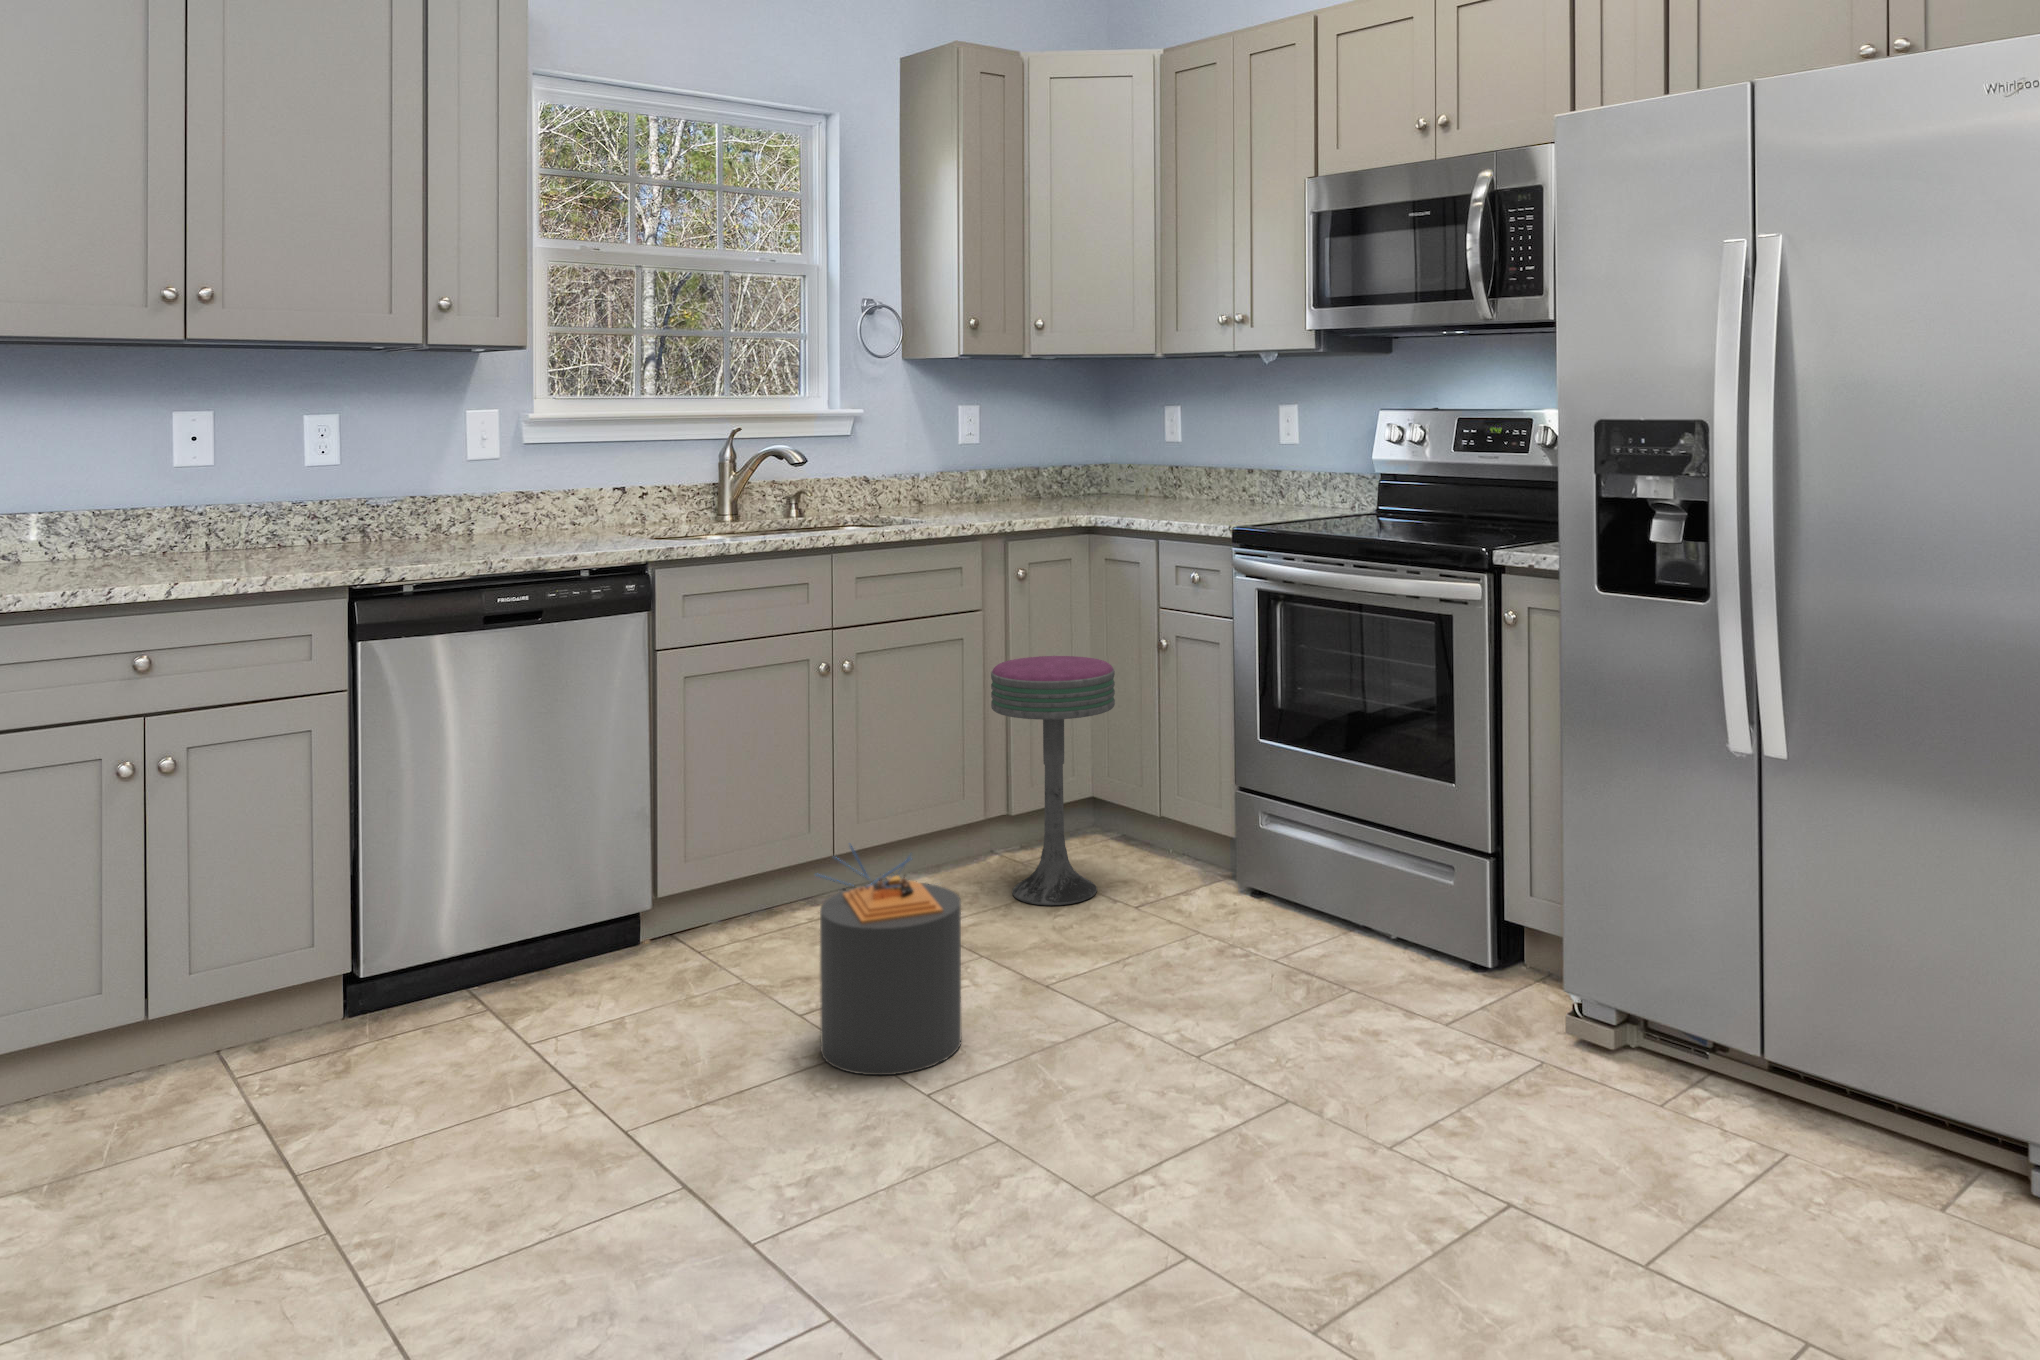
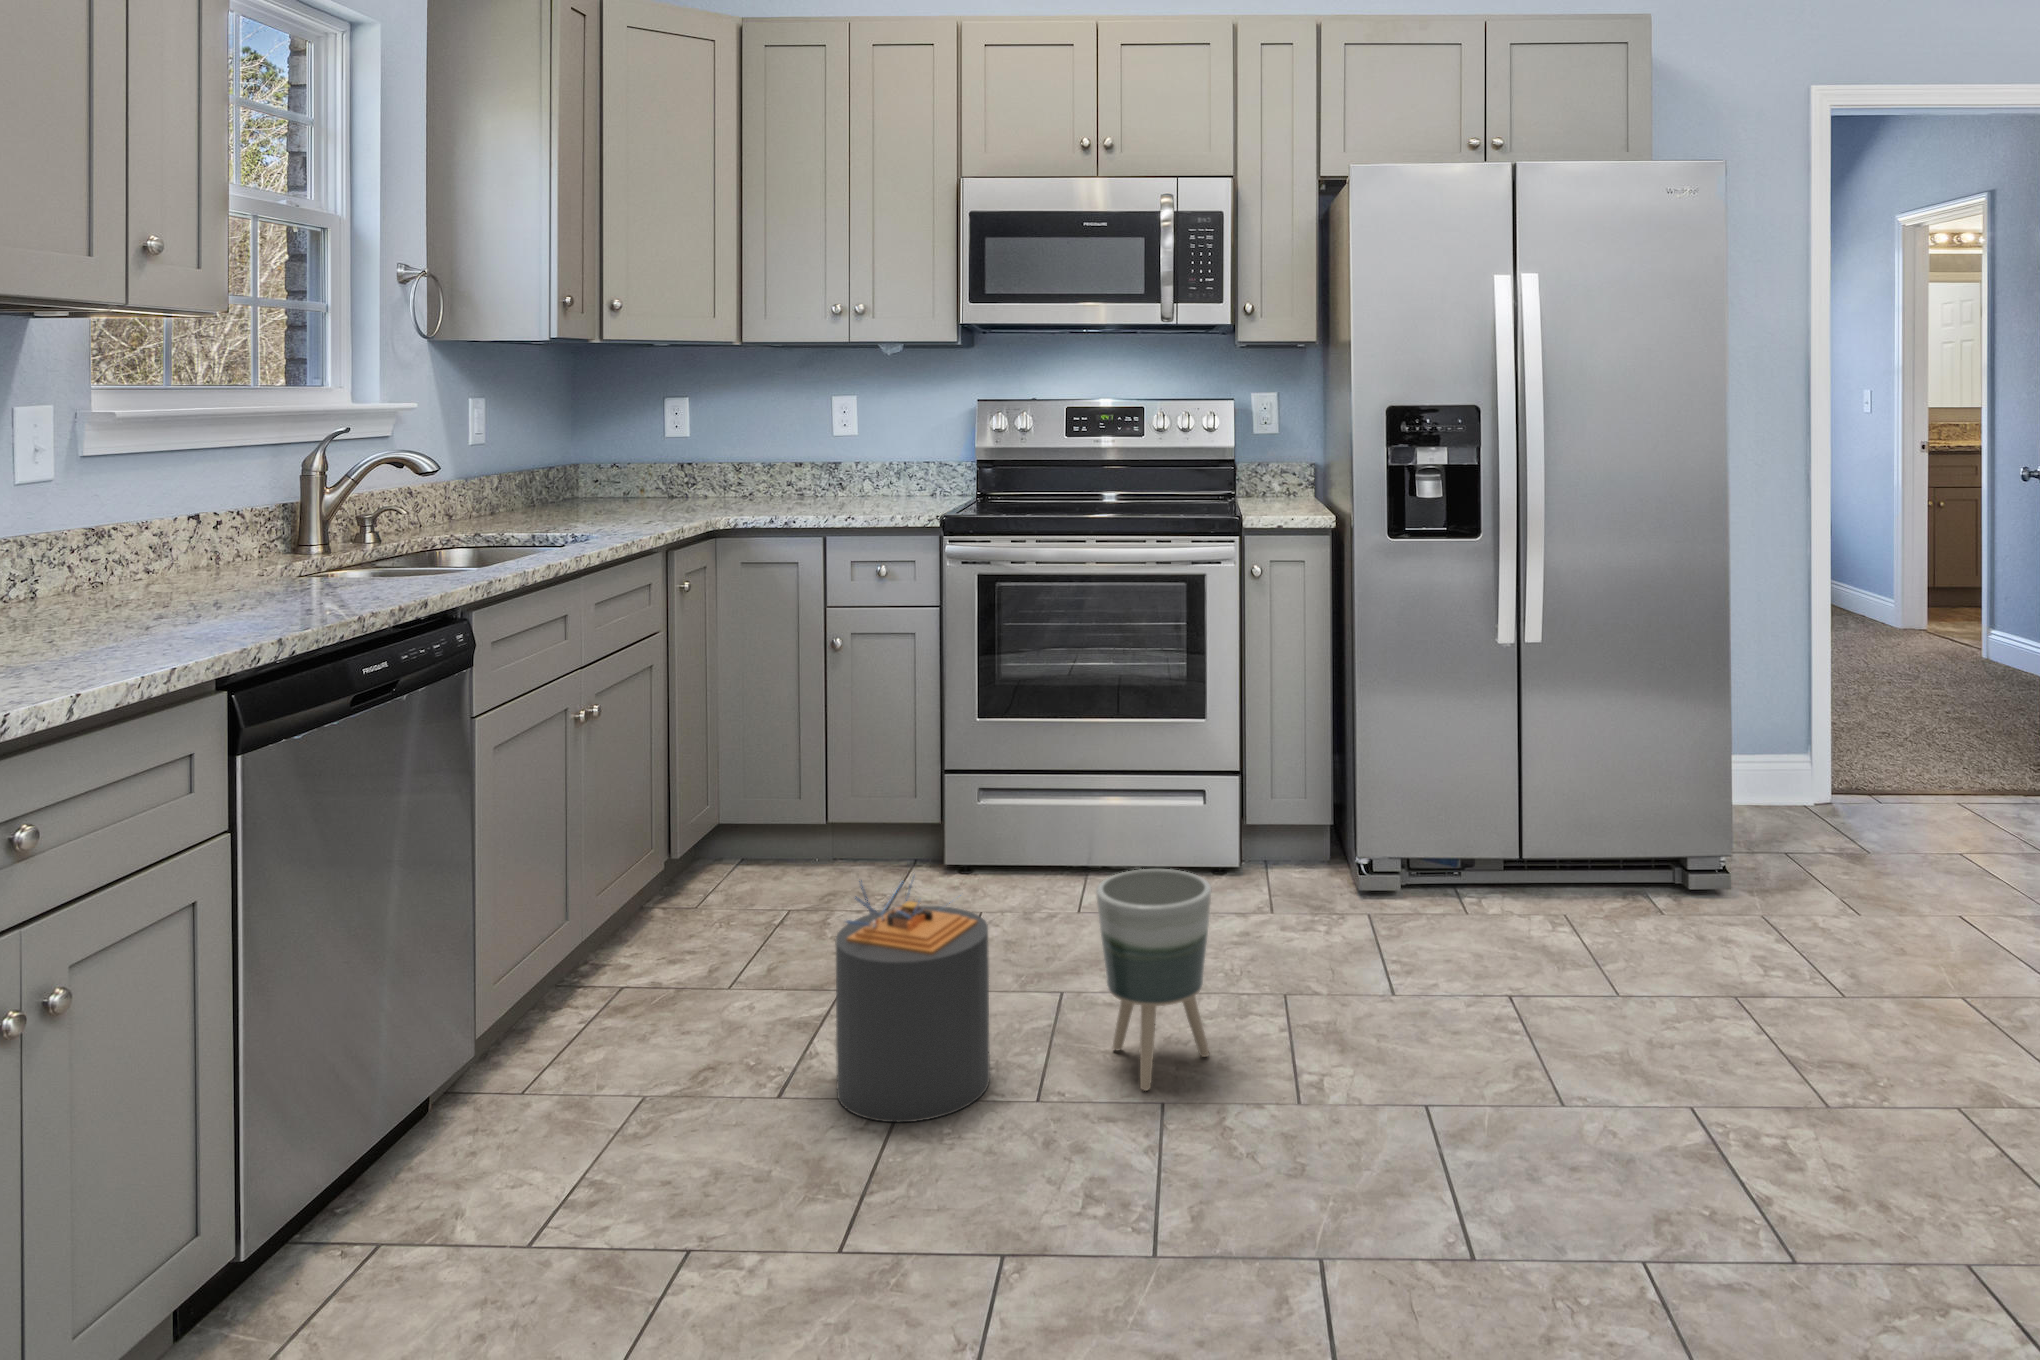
bar stool: present [991,656,1115,905] -> none [705,665,843,936]
planter: none [1002,902,1122,1122] -> present [1096,869,1212,1091]

